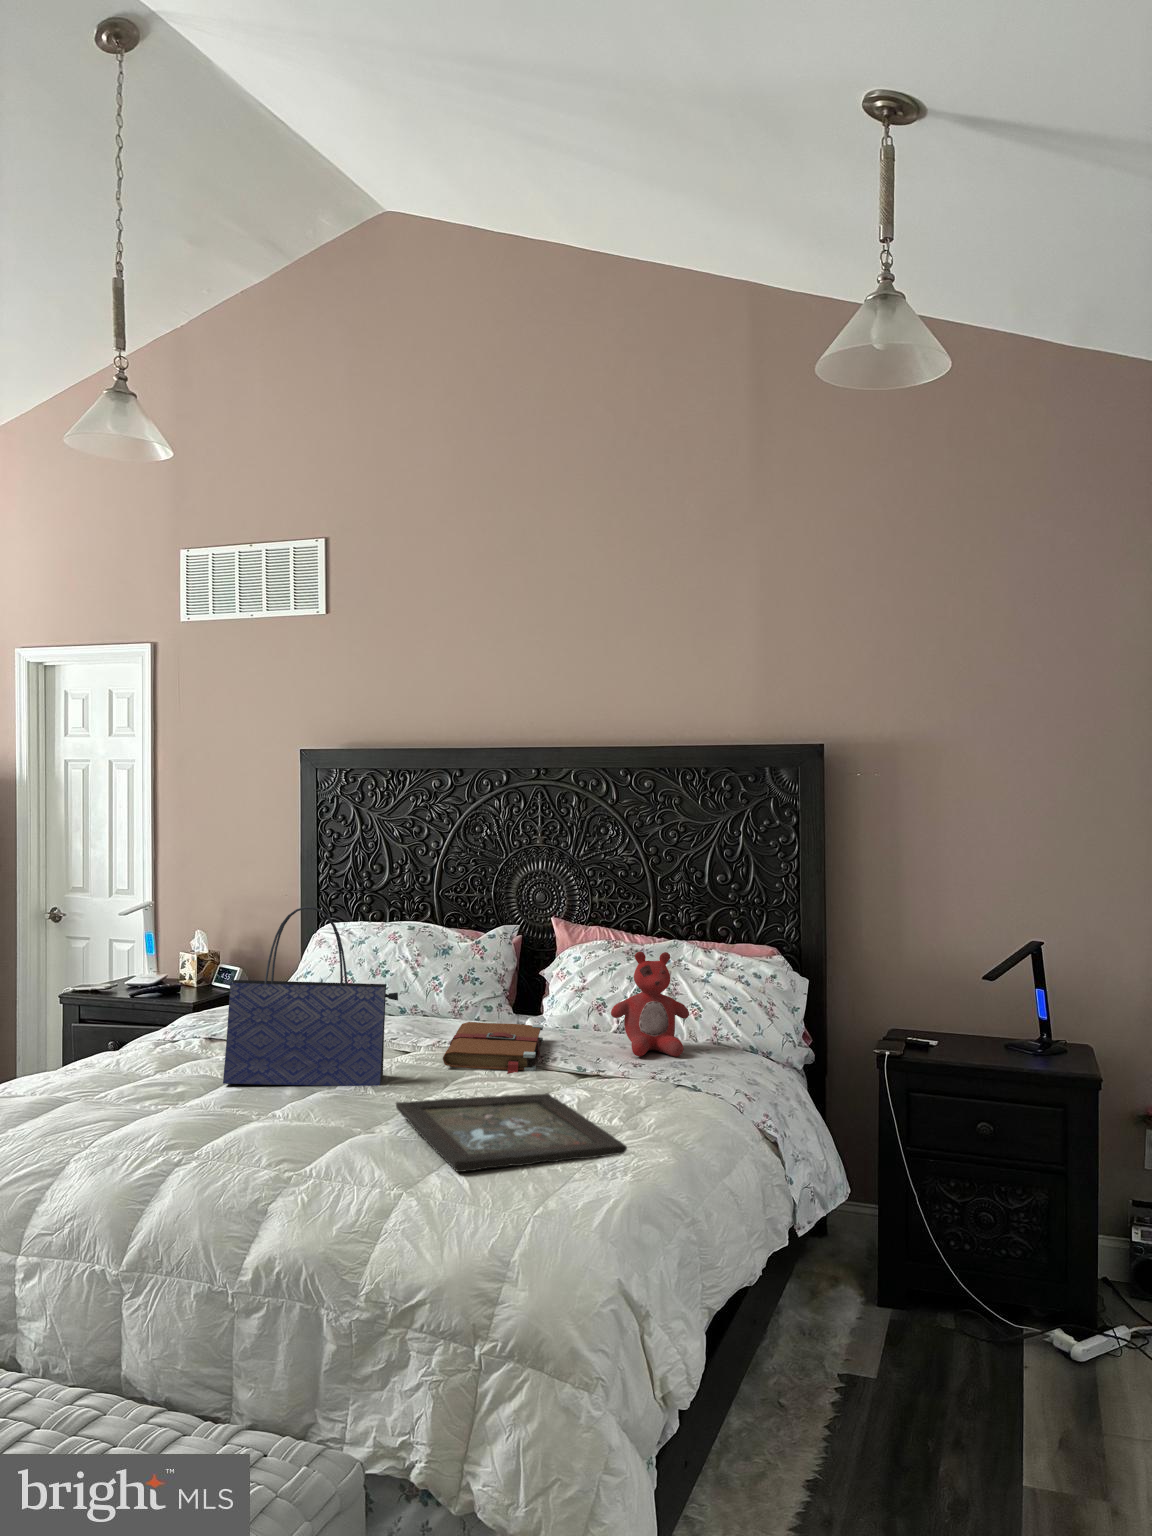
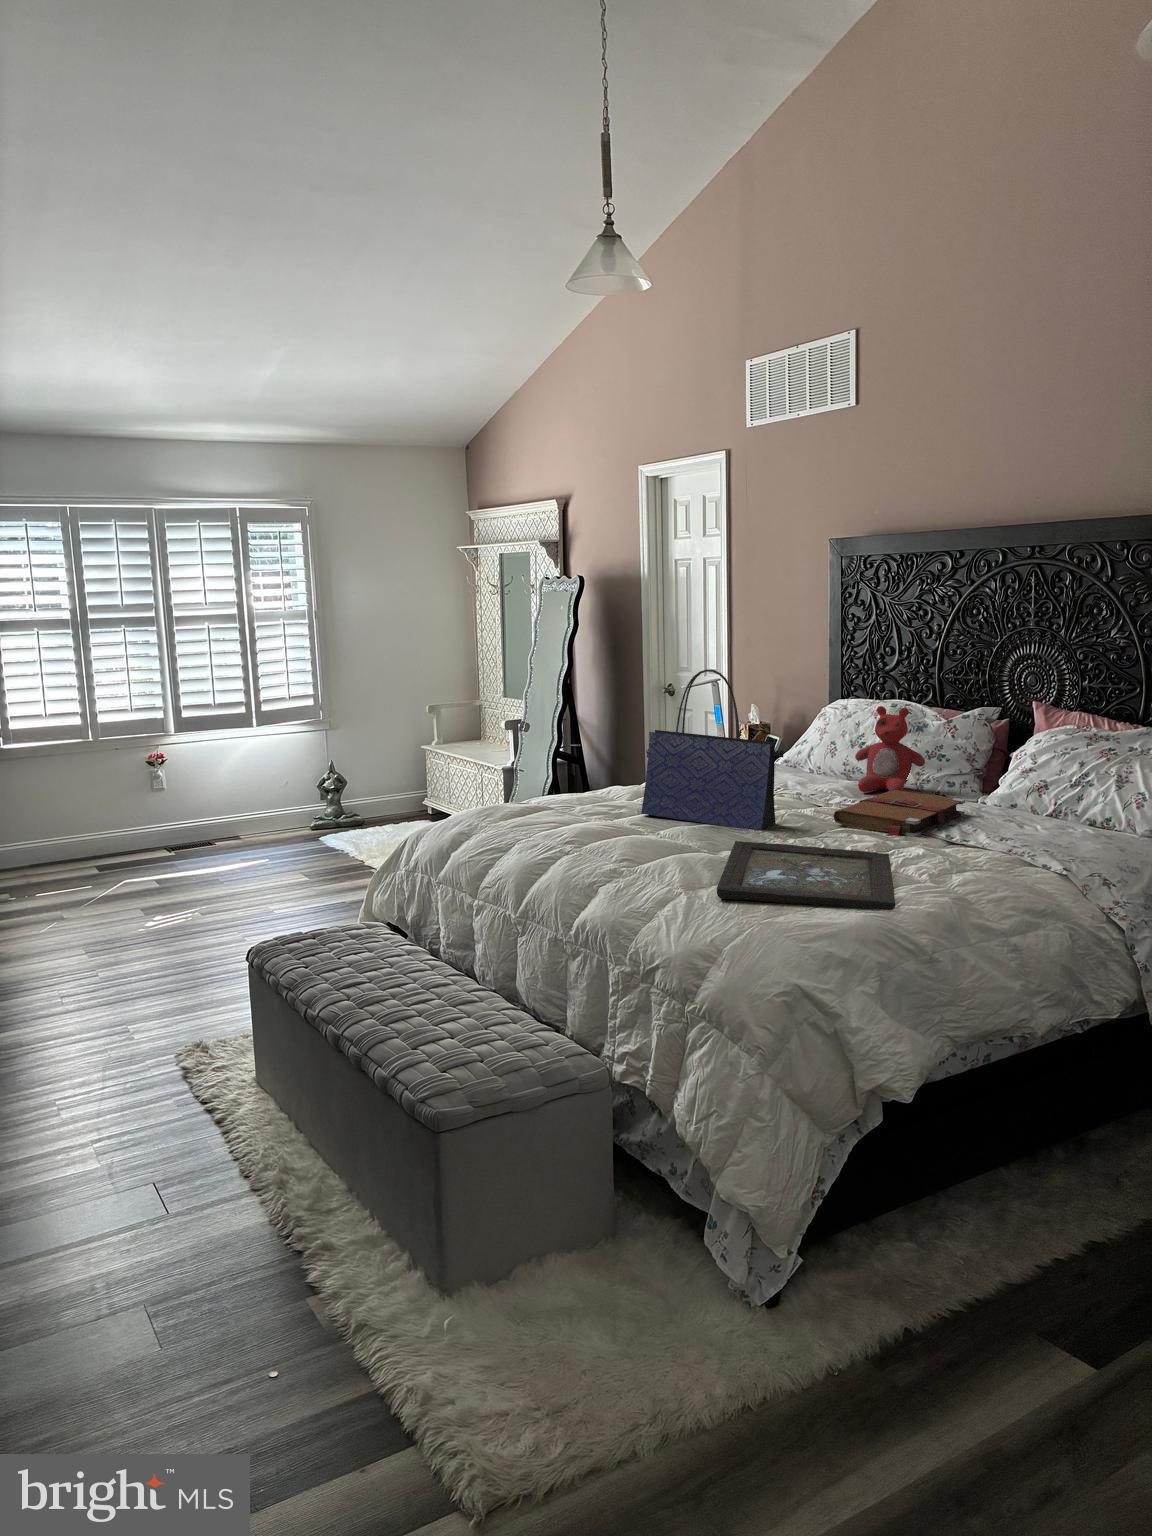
stuffed bear: present [611,952,689,1056] -> present [855,706,925,792]

